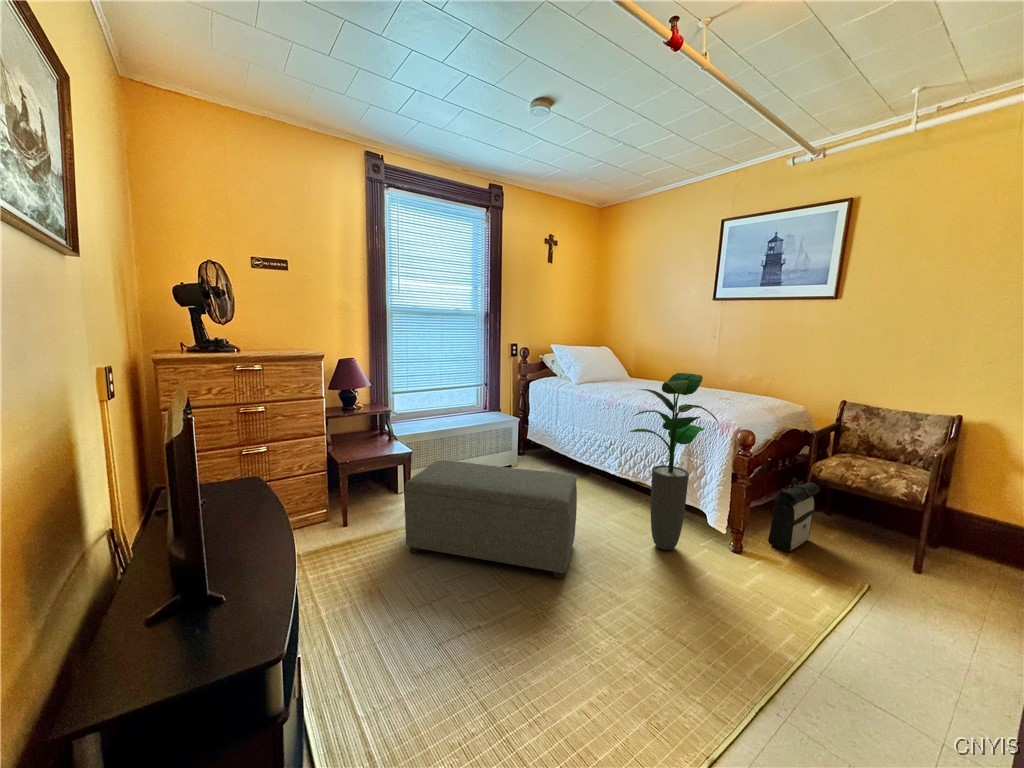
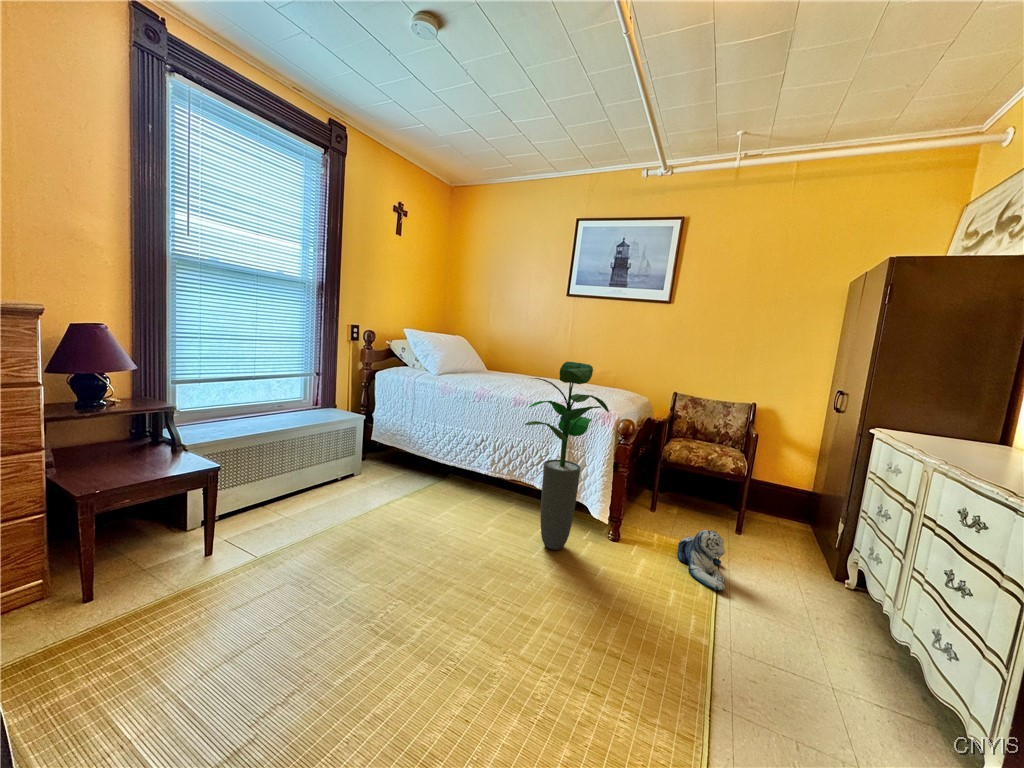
ottoman: present [405,460,577,579] -> none [221,476,475,623]
backpack: present [768,478,820,552] -> none [635,462,671,532]
plush toy: none [805,555,863,621] -> present [677,530,725,590]

